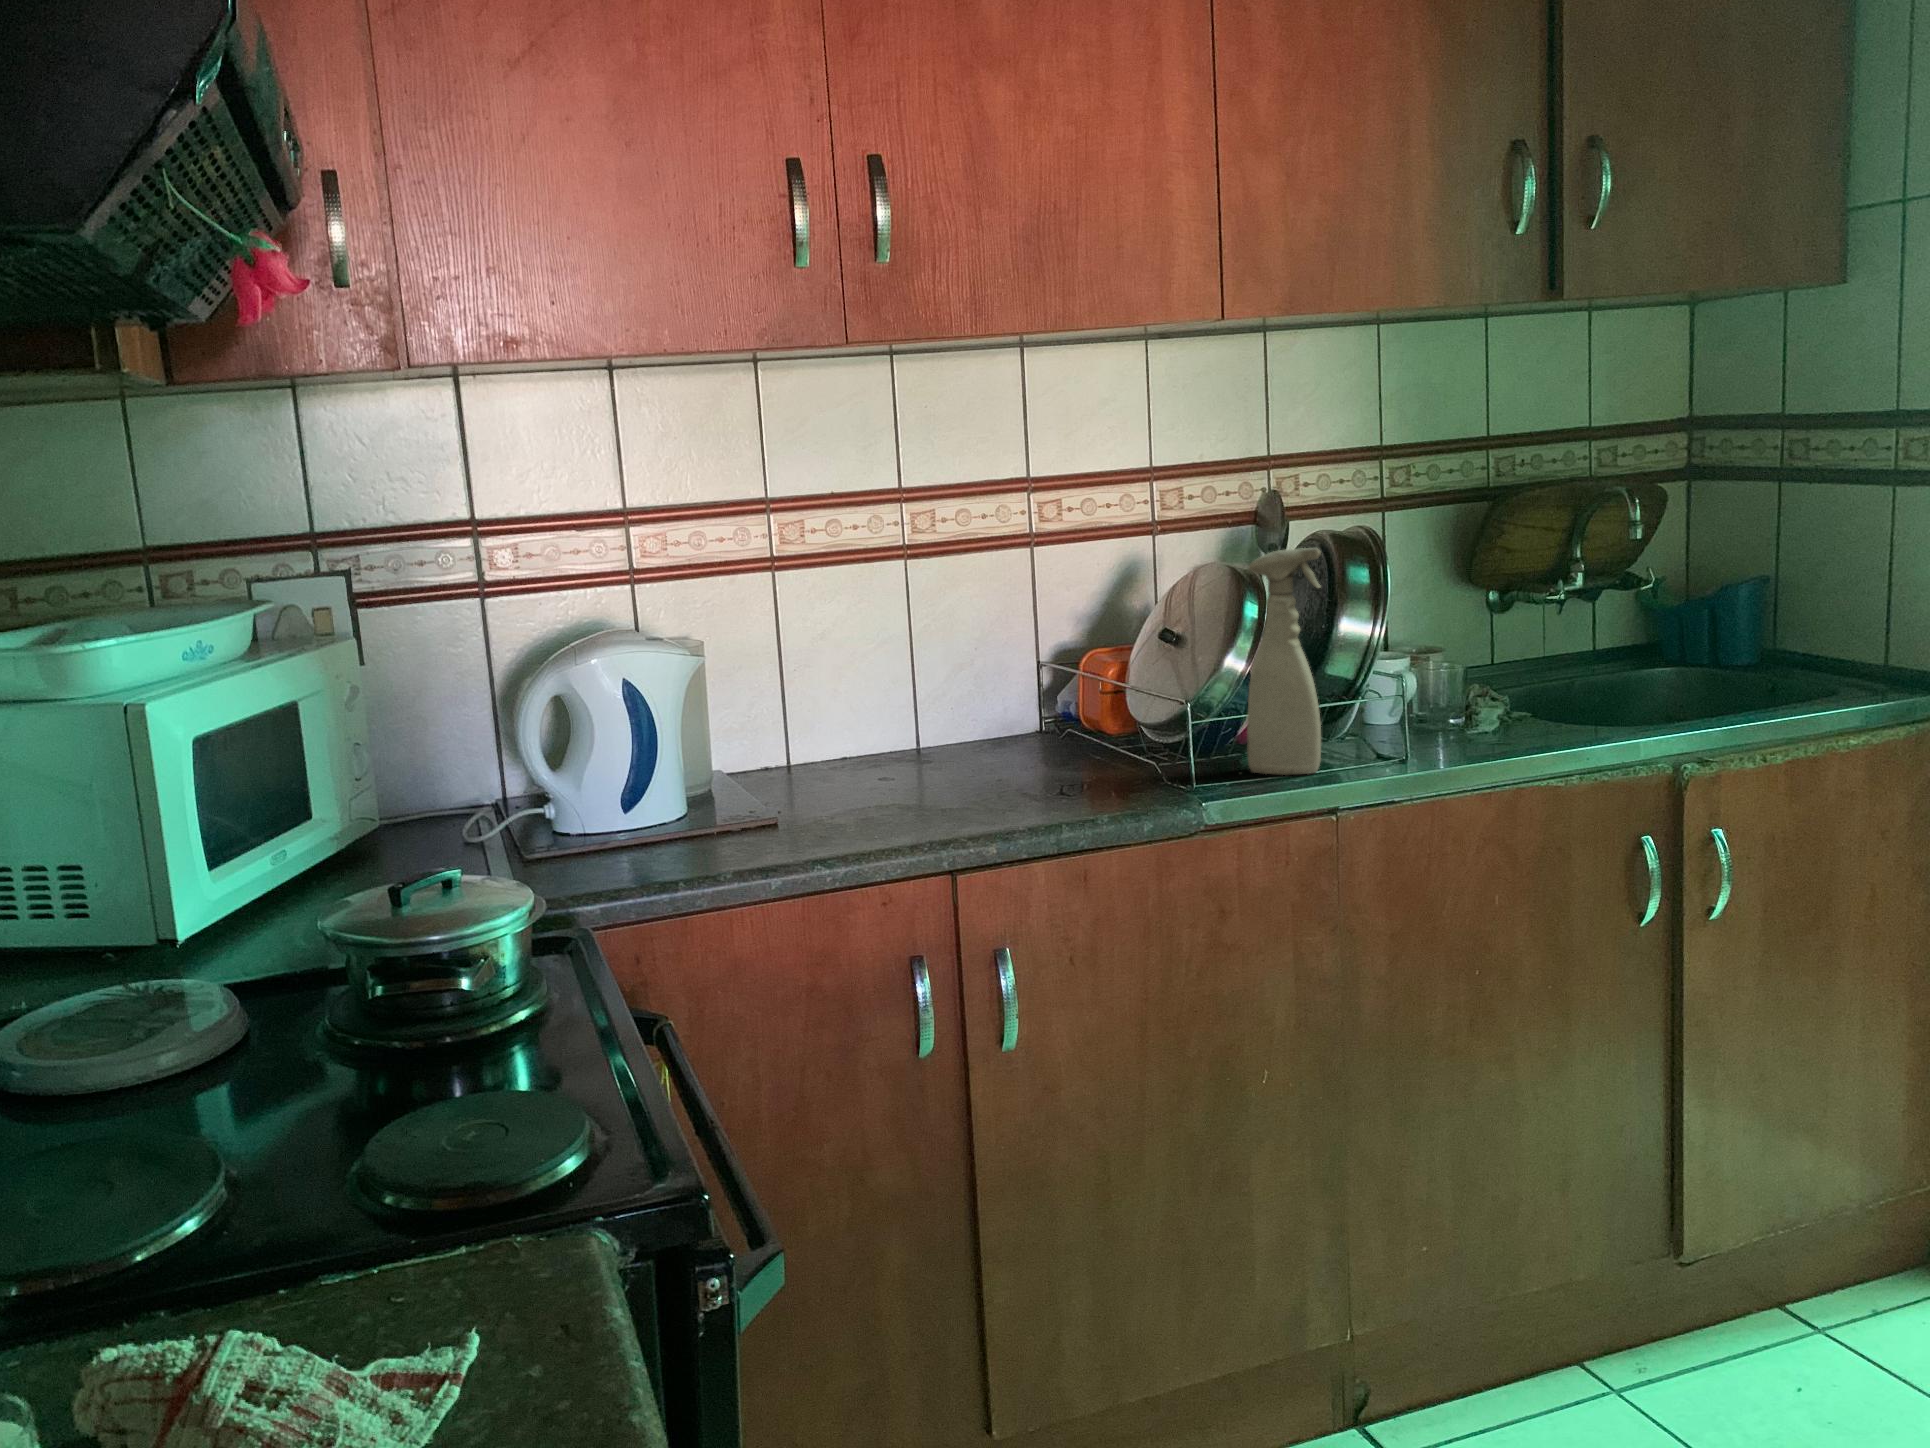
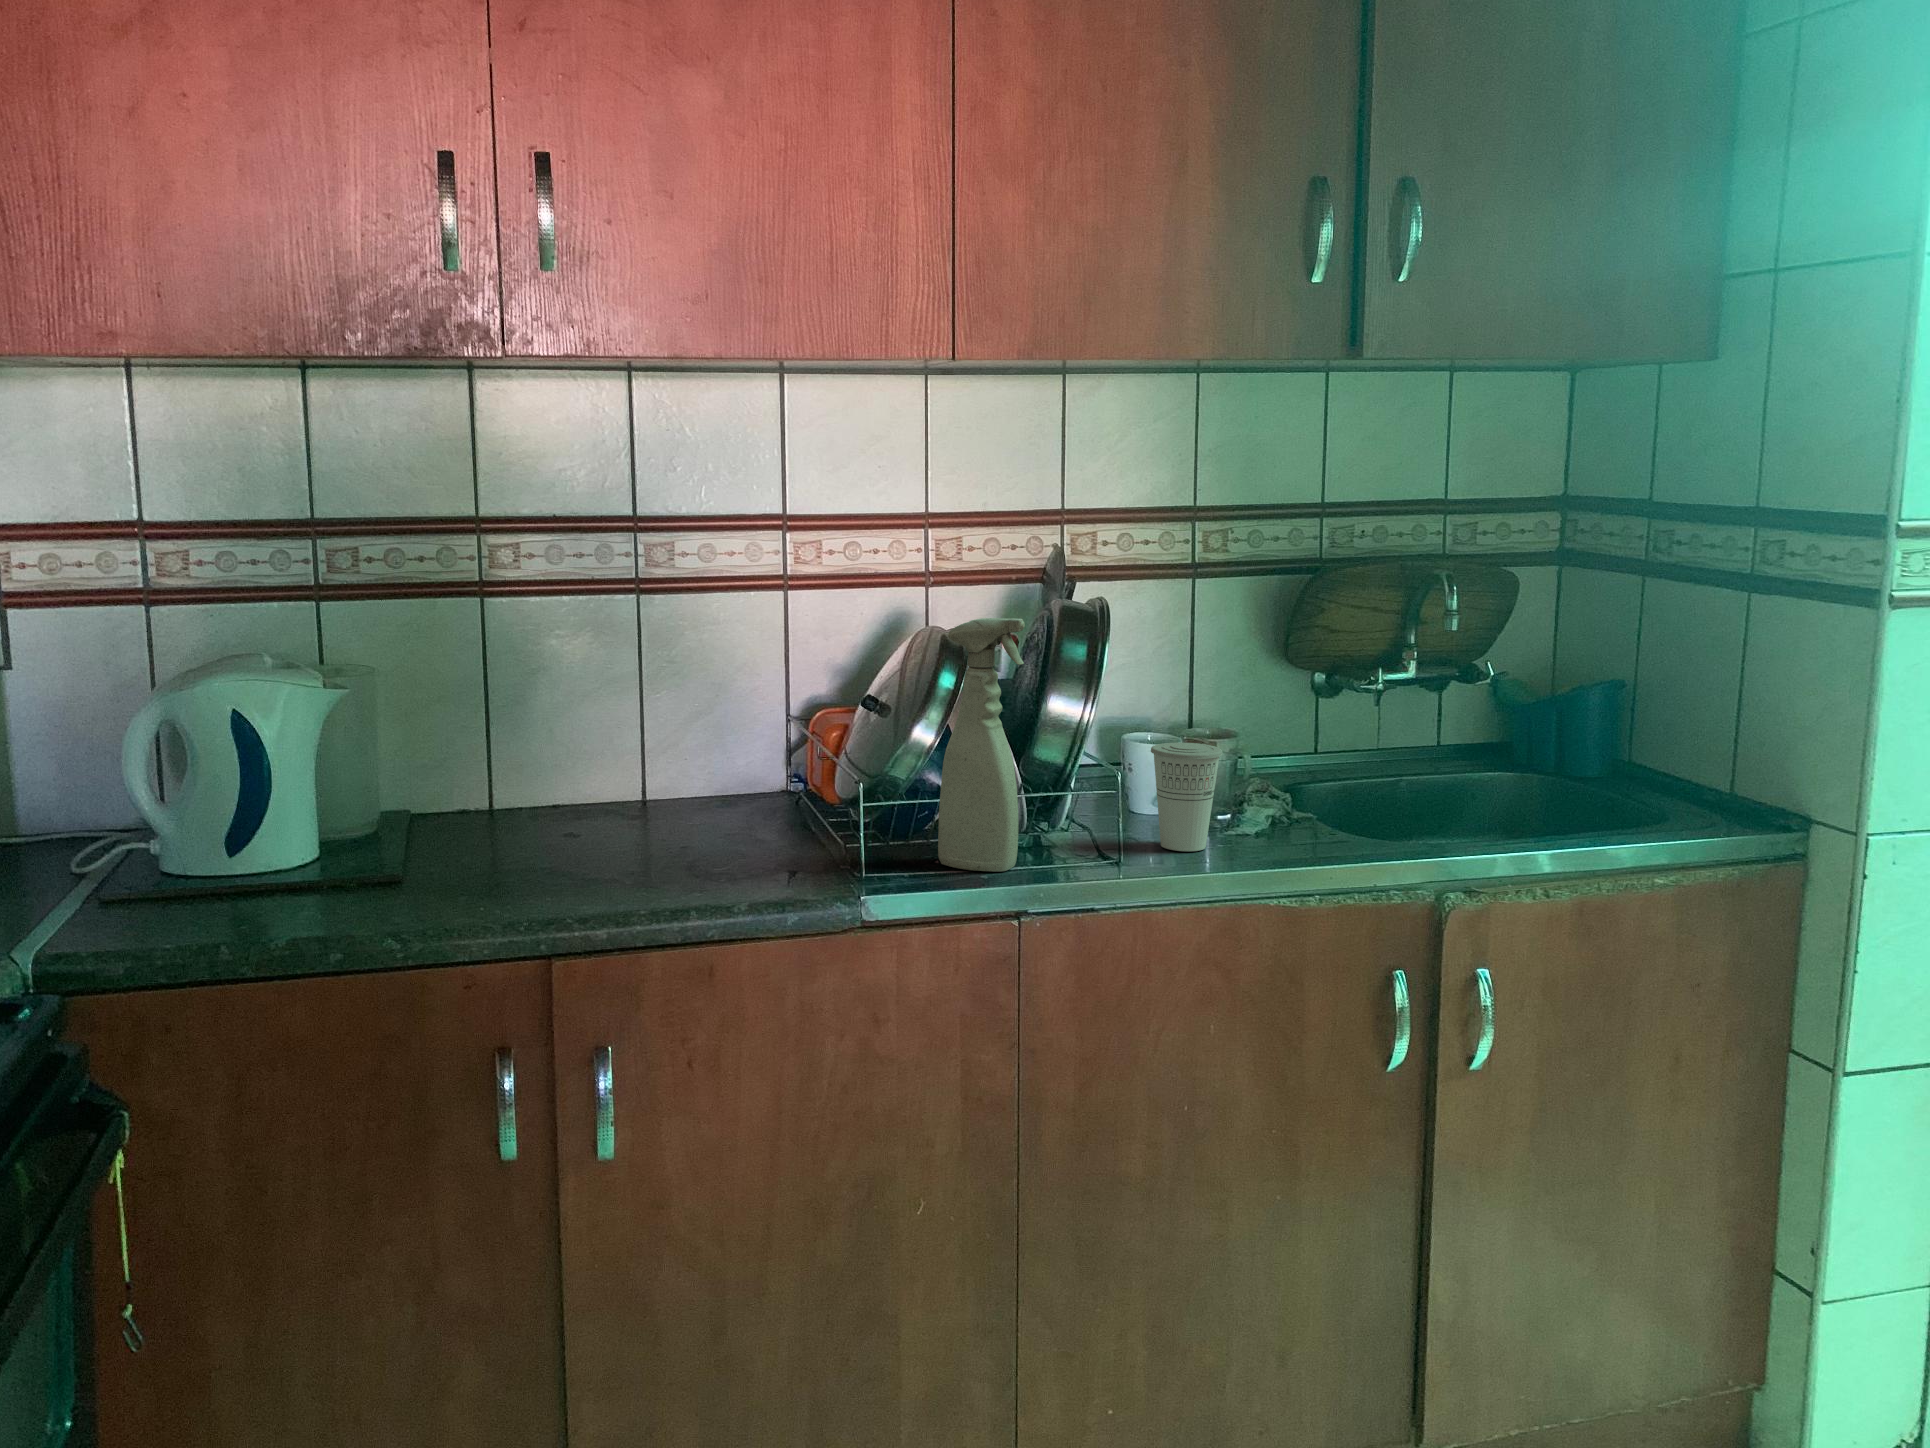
cup: none [1413,652,1480,747] -> present [1151,743,1223,851]

